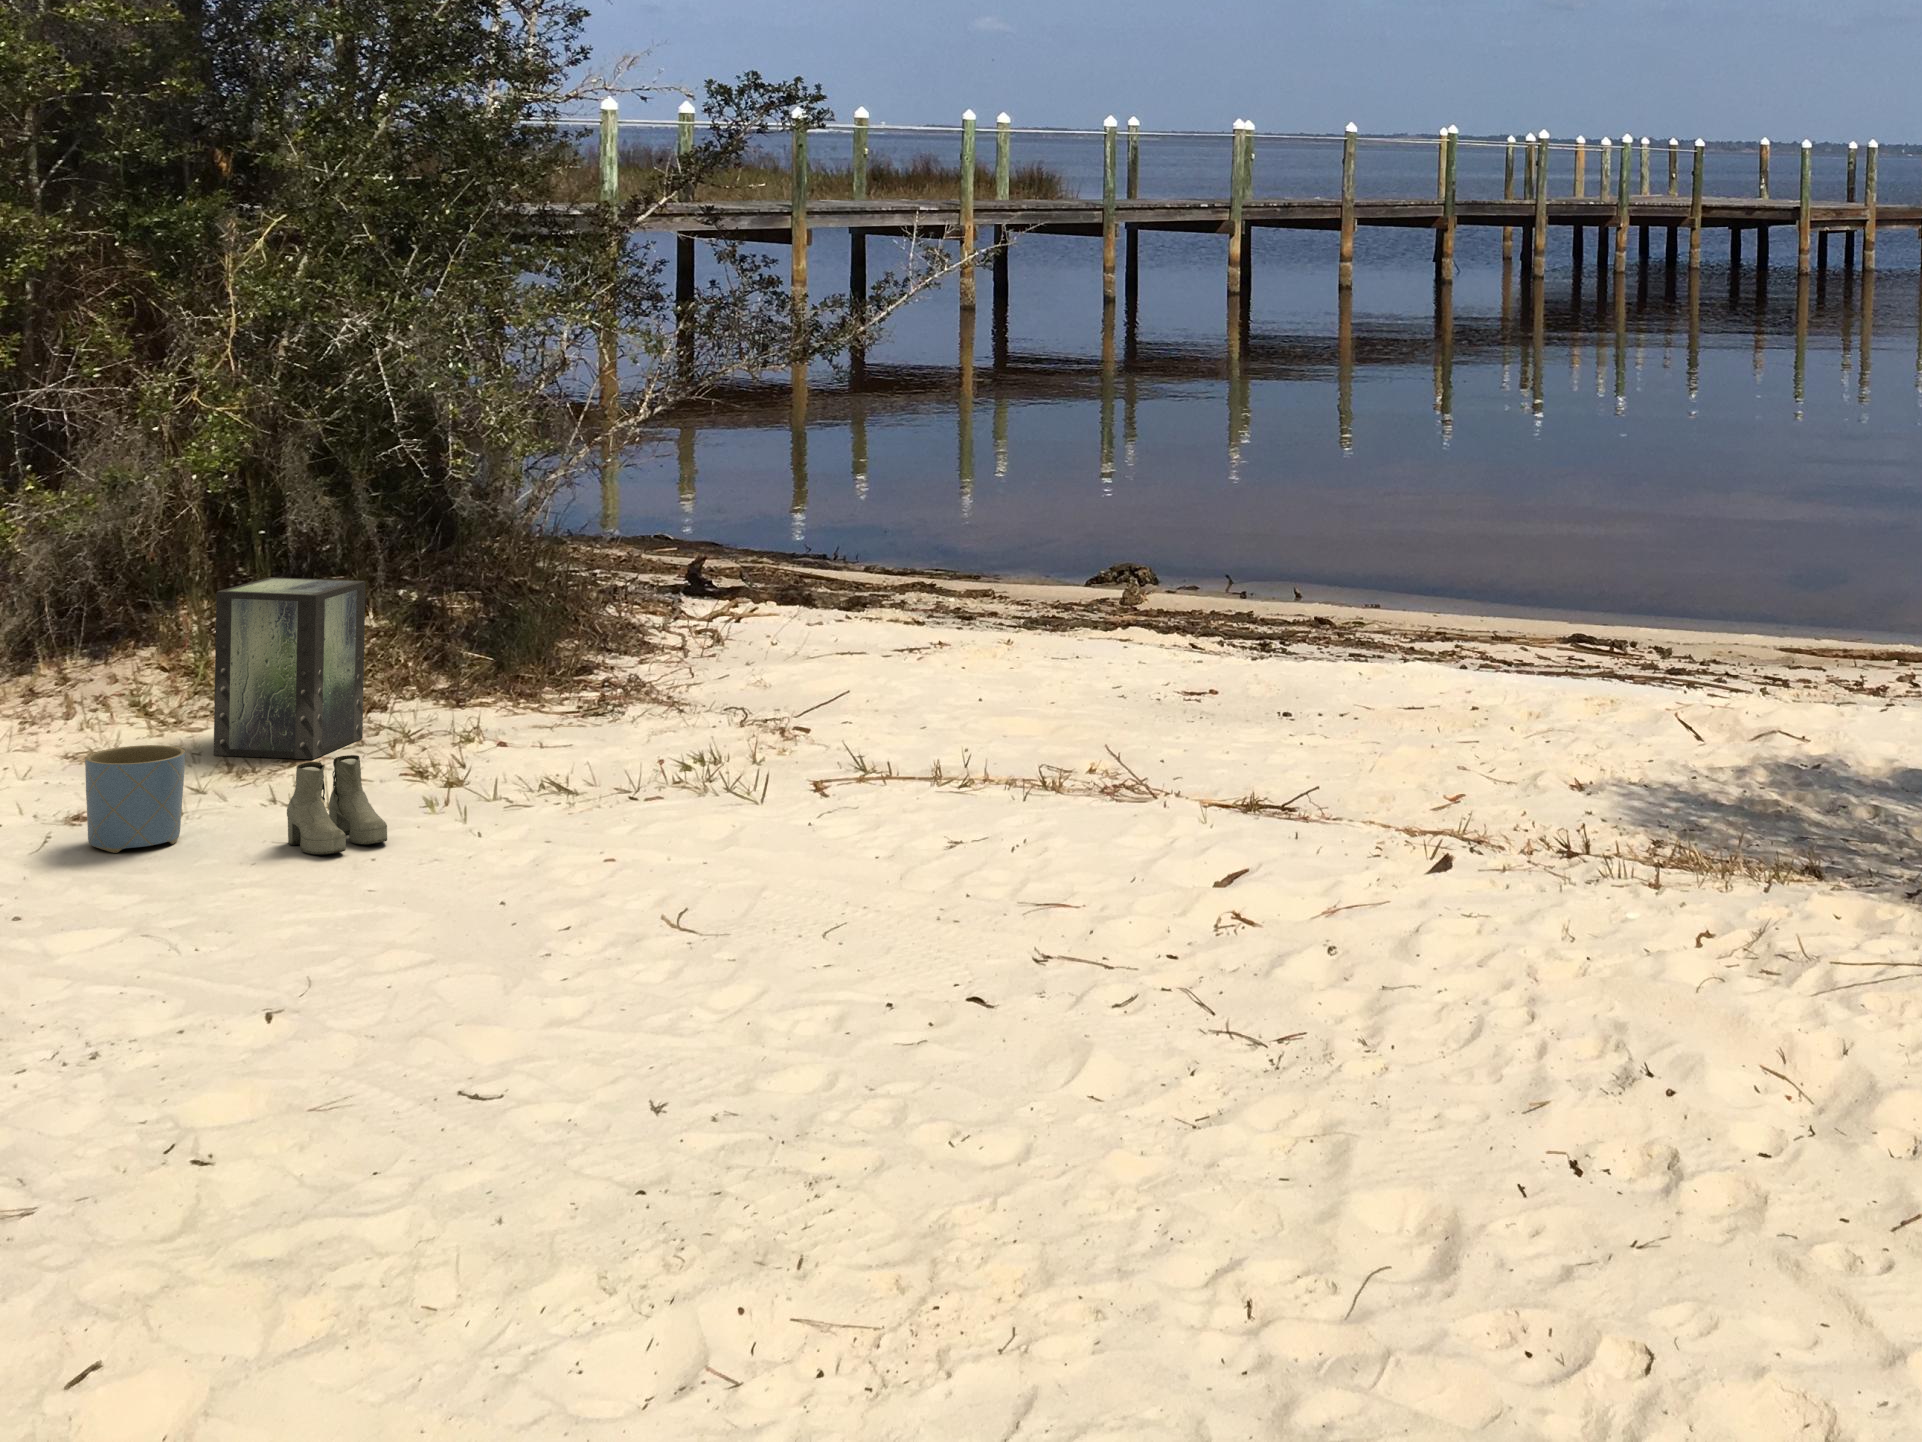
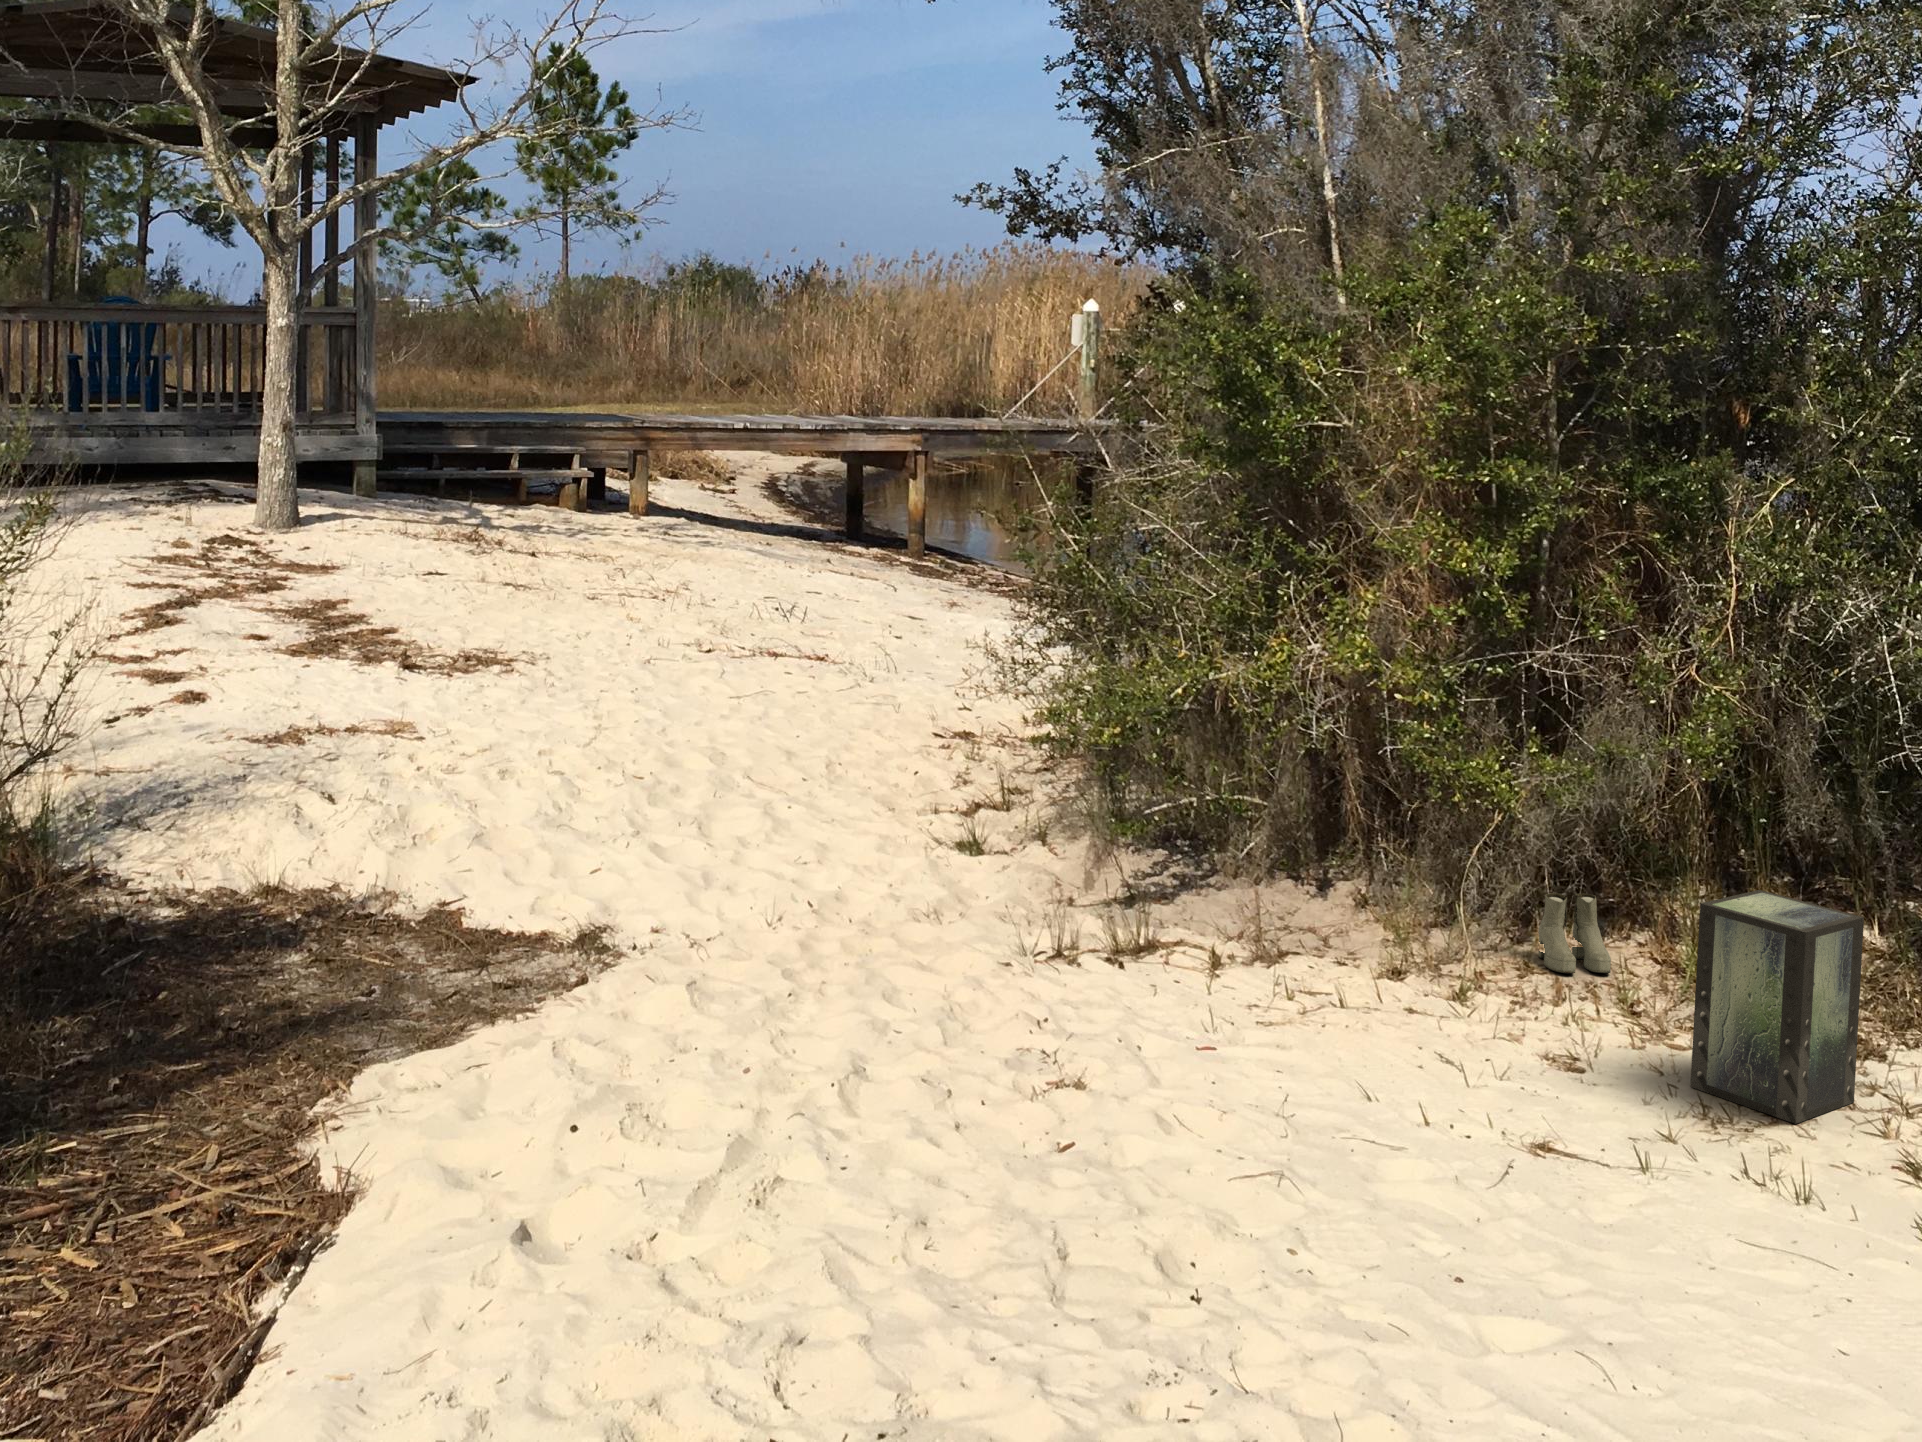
planter: present [85,745,185,853] -> none [1544,1093,1648,1229]
boots: present [287,755,387,855] -> present [1538,893,1611,973]

